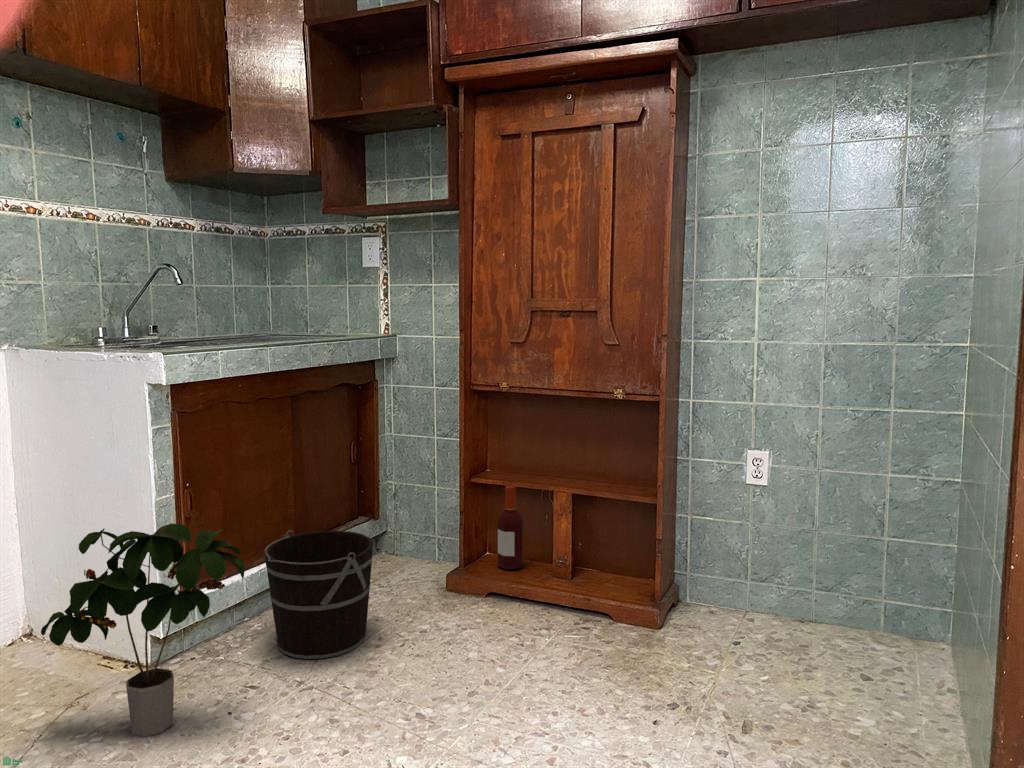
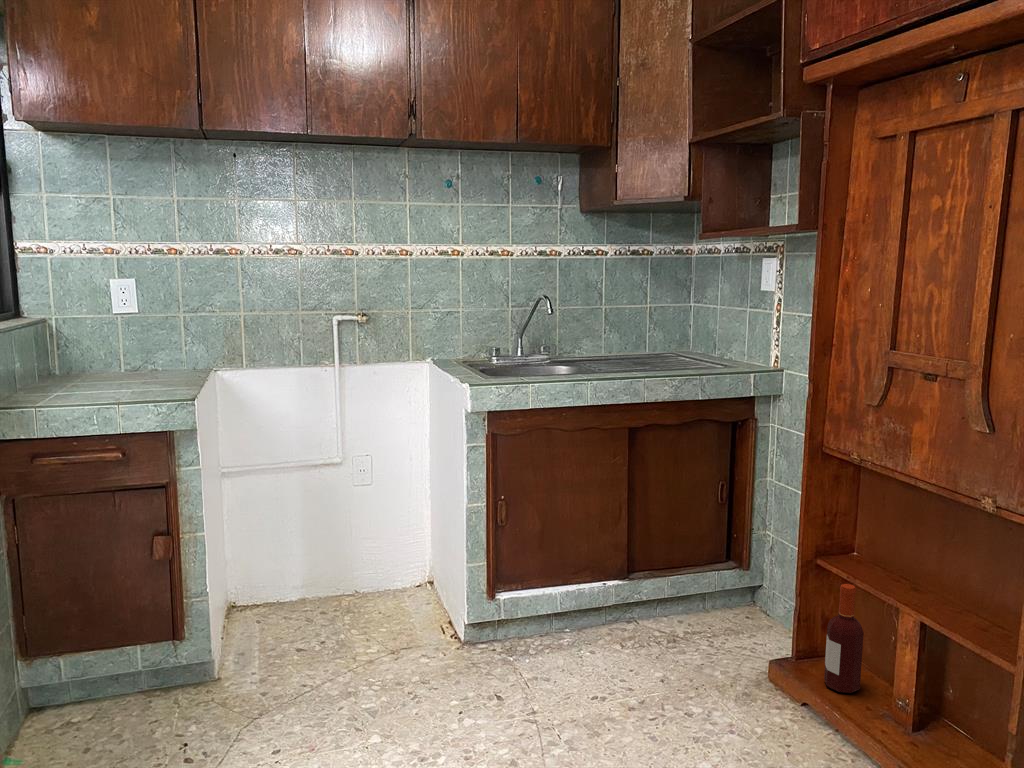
potted plant: present [41,524,245,737] -> none [365,521,479,695]
bucket: present [264,530,373,659] -> none [536,562,647,699]

